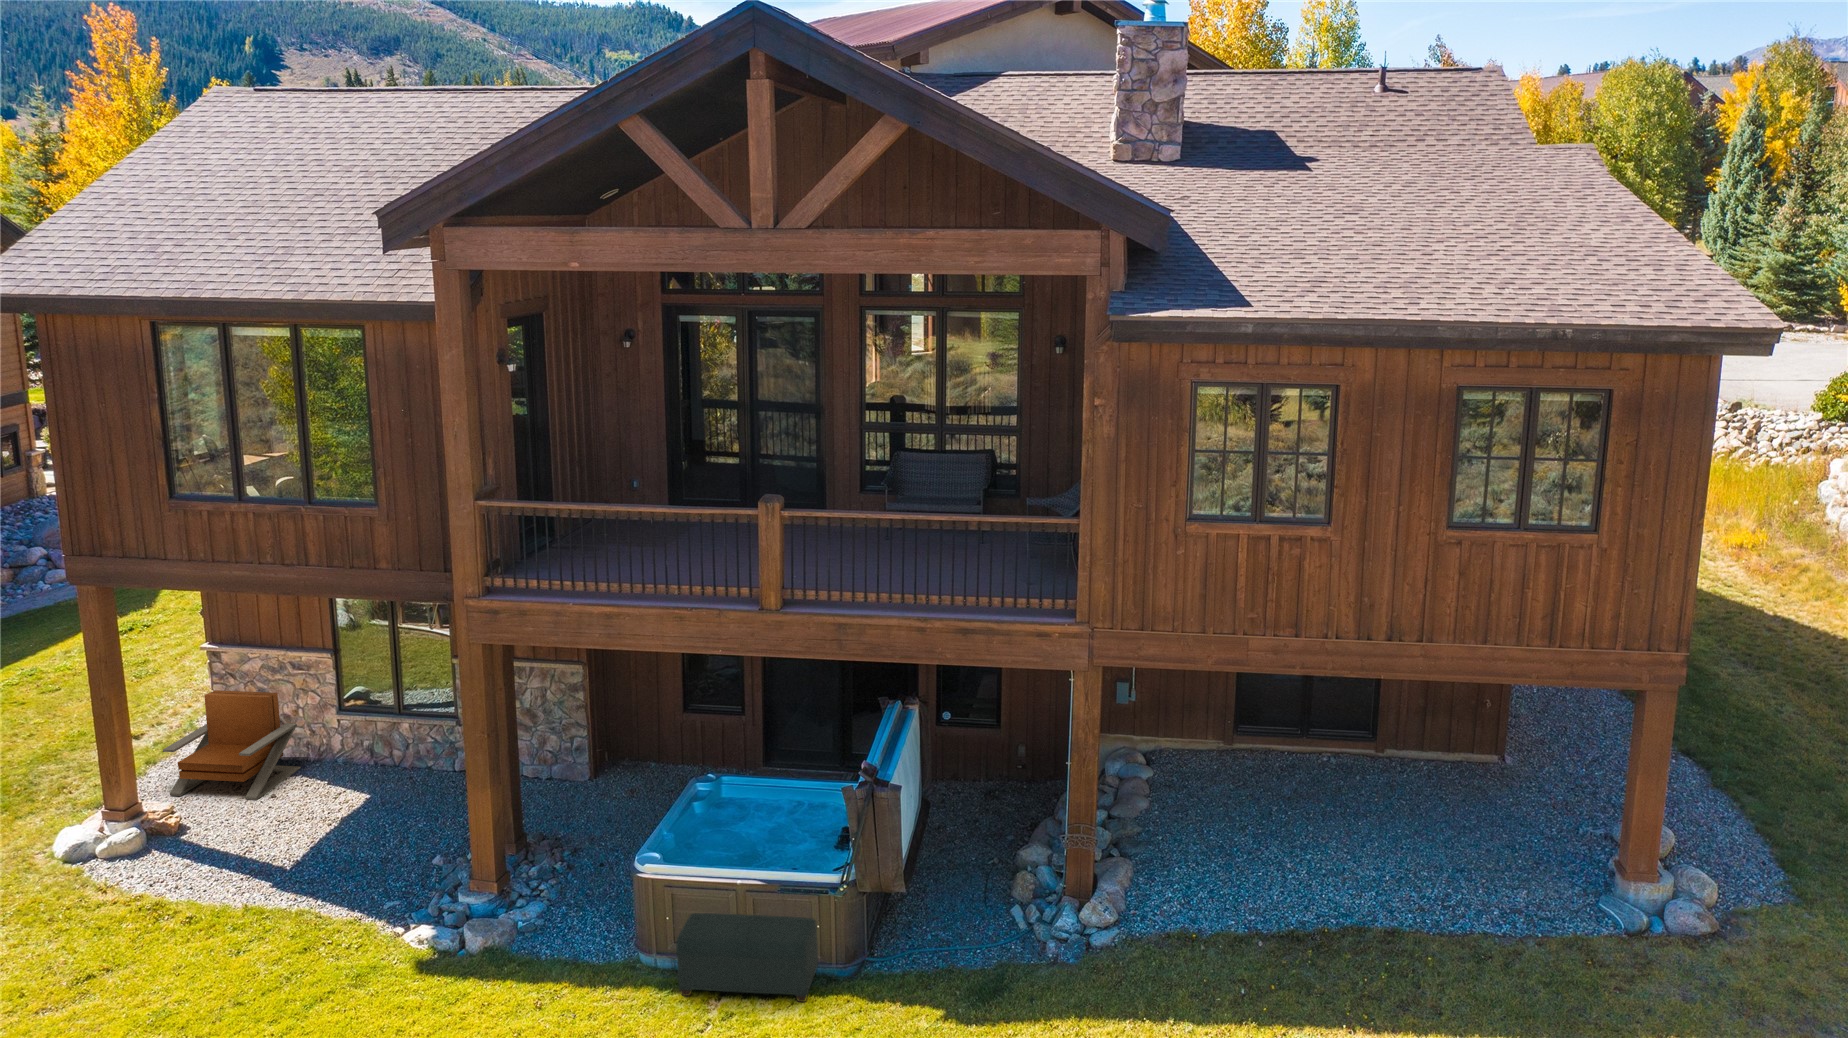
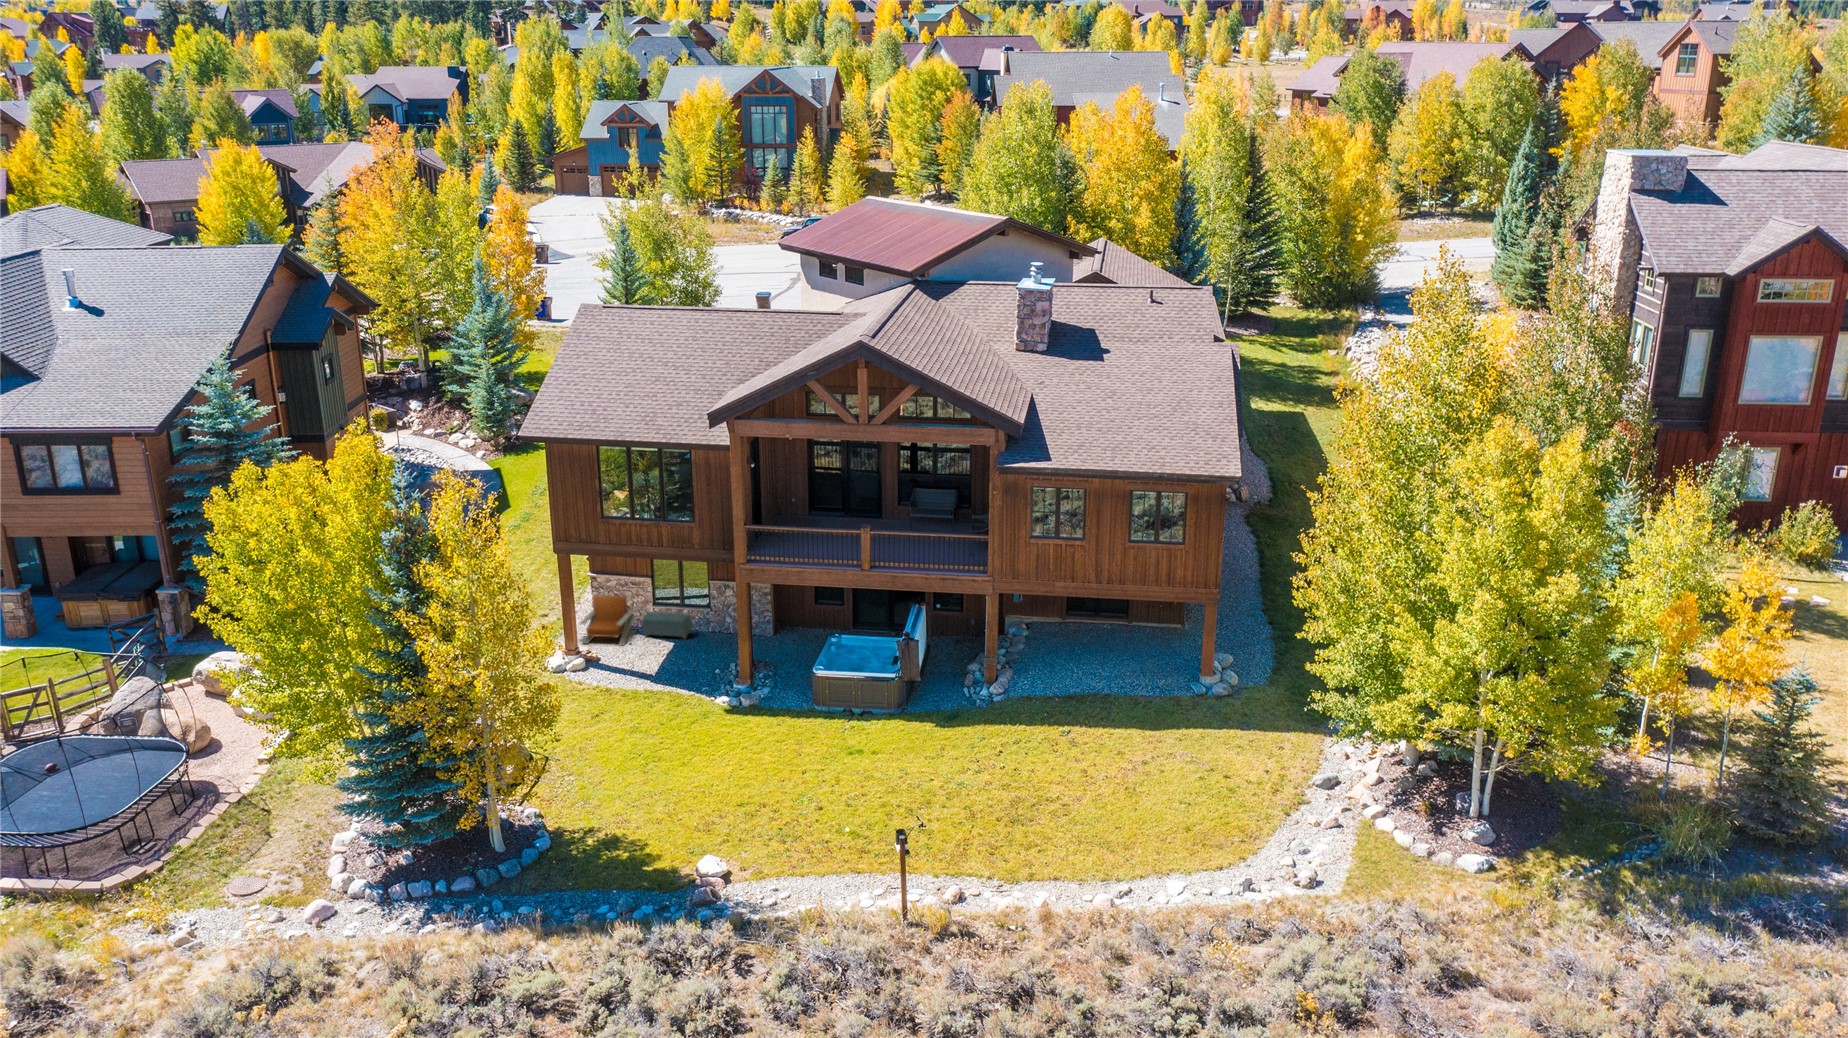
bench: present [676,913,818,1002] -> present [643,612,693,639]

